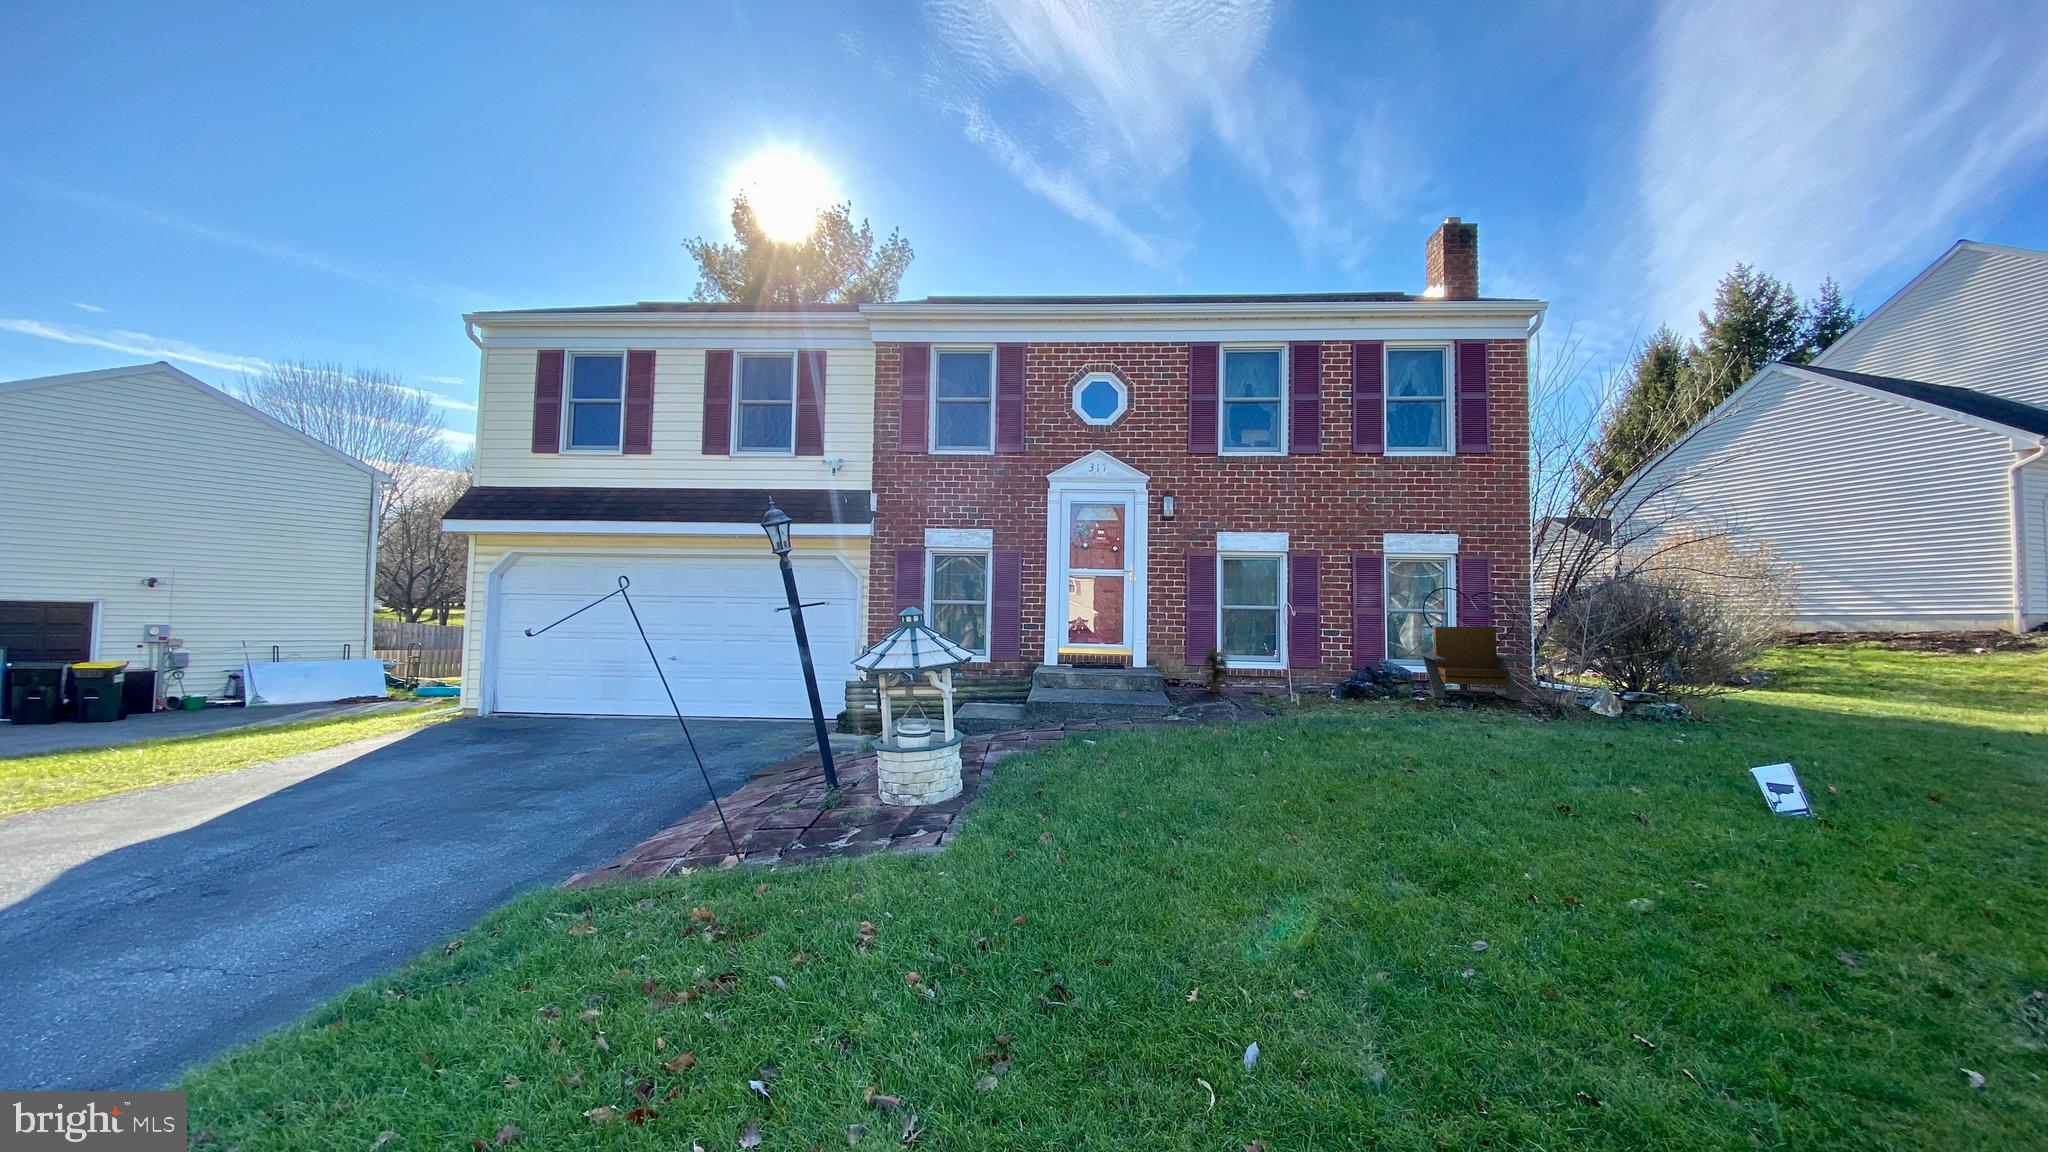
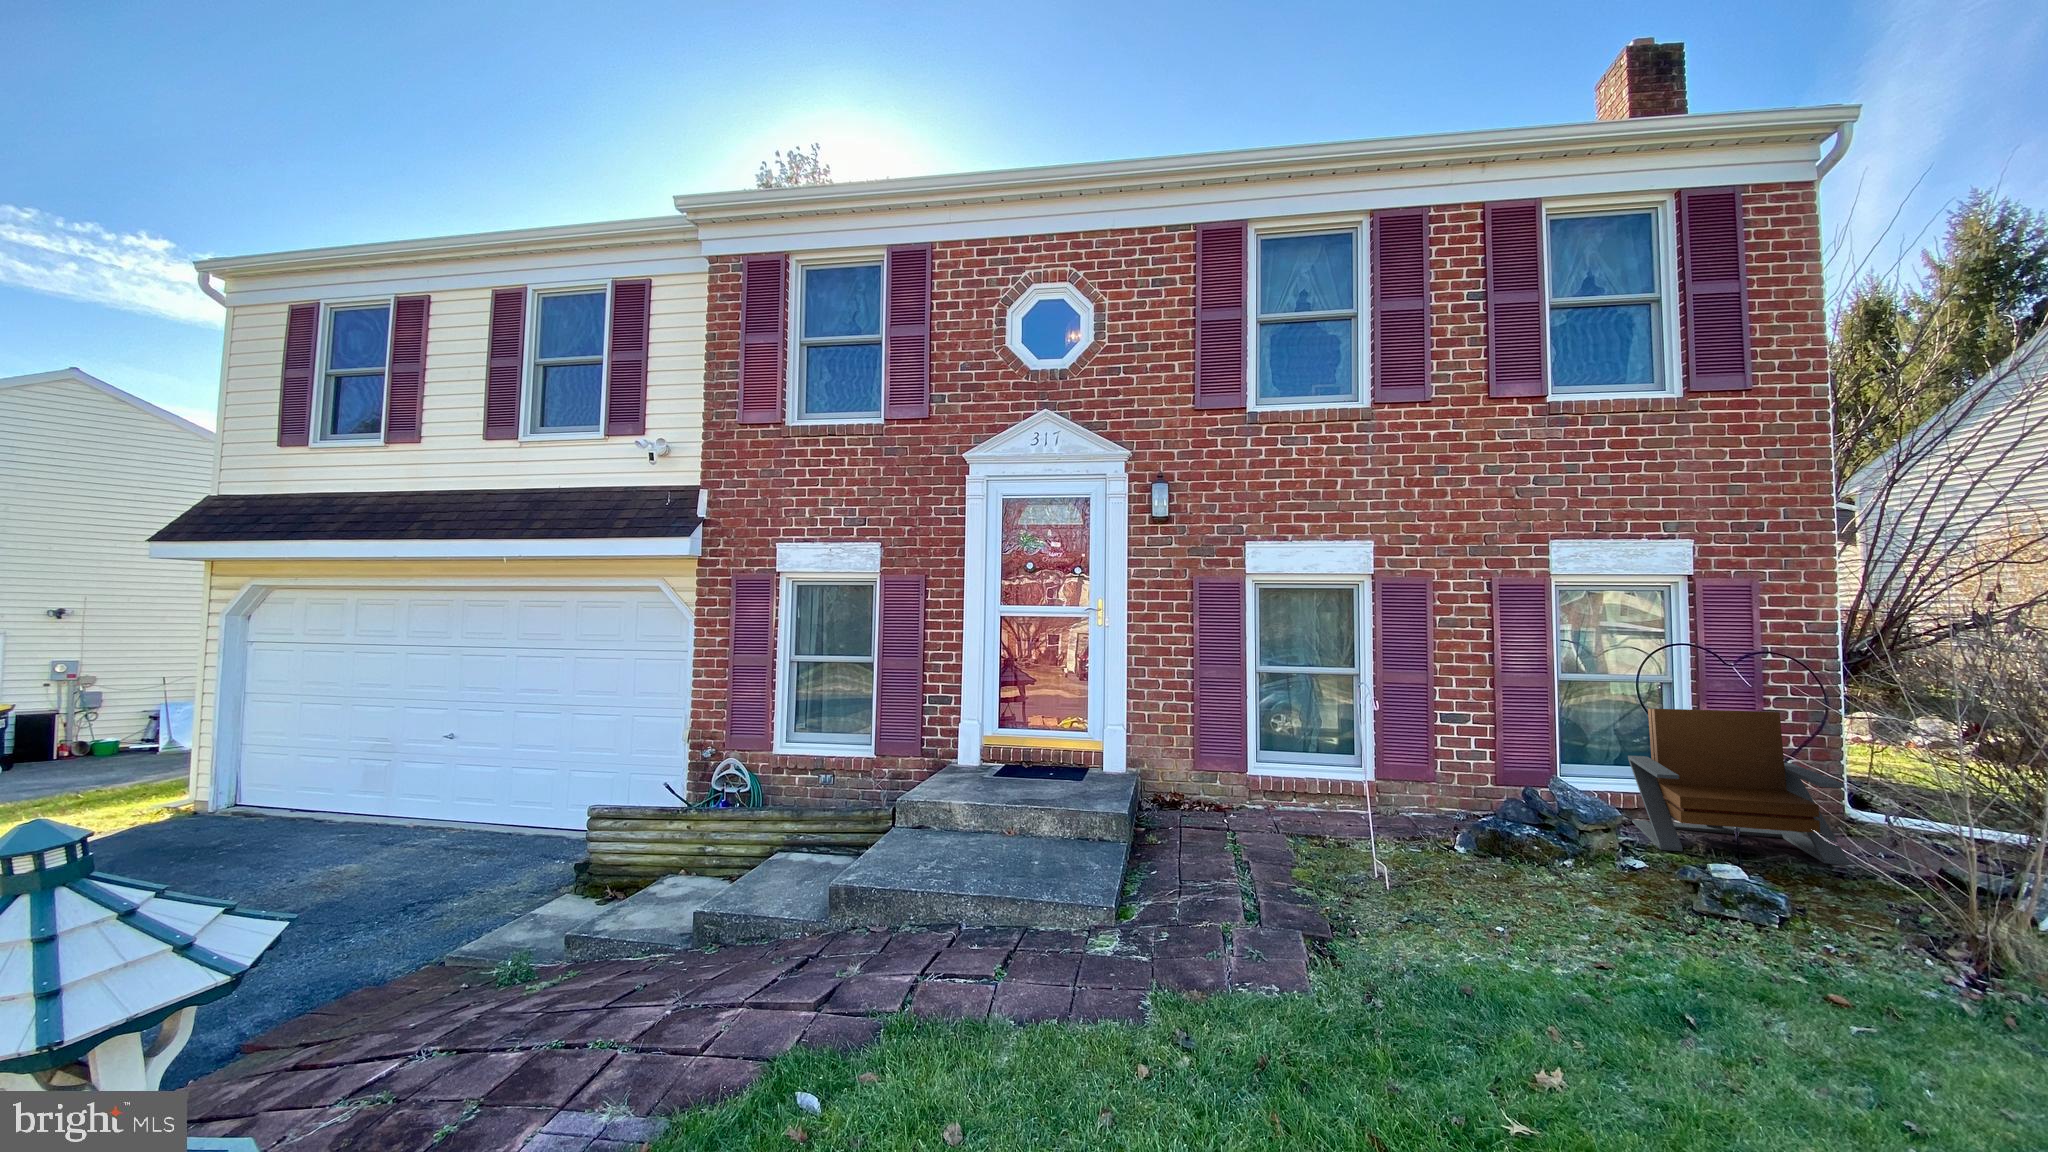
decorative plant: present [1203,646,1228,692] -> none [1209,739,1269,821]

